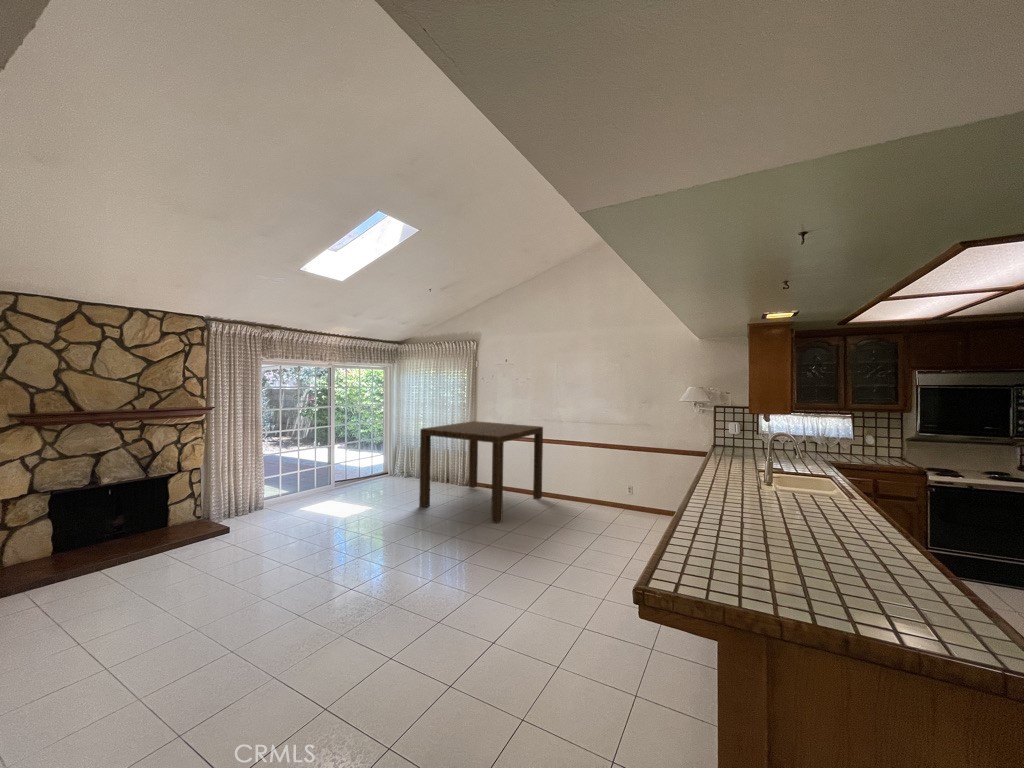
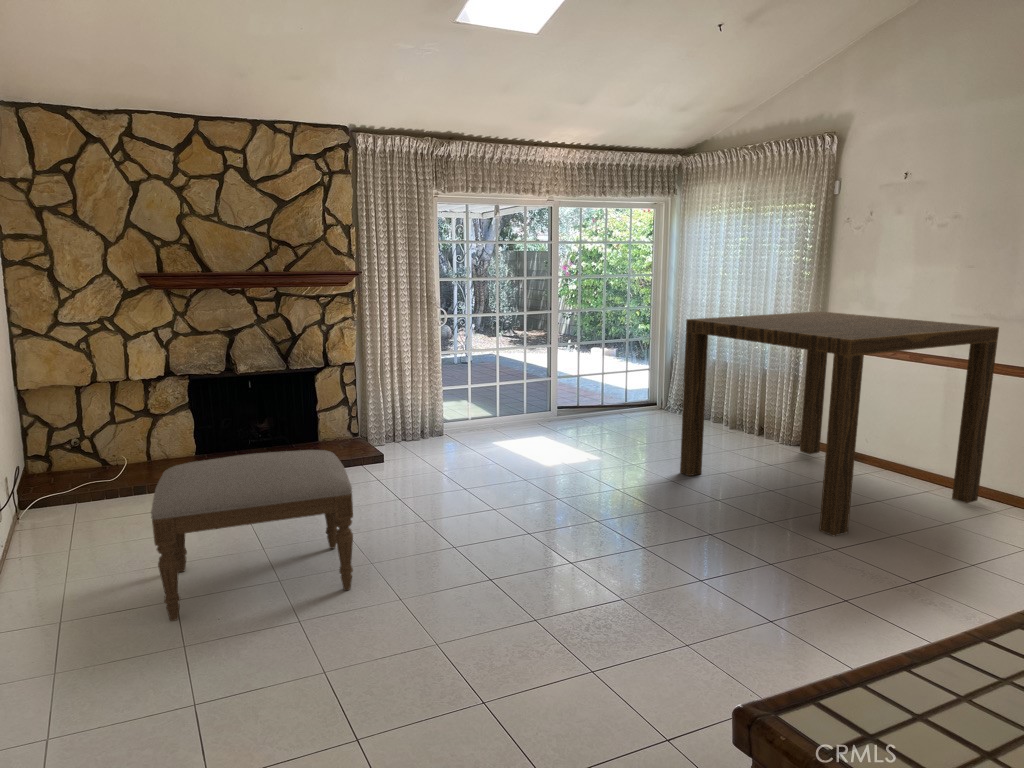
ottoman: none [95,527,266,672] -> present [151,450,353,621]

